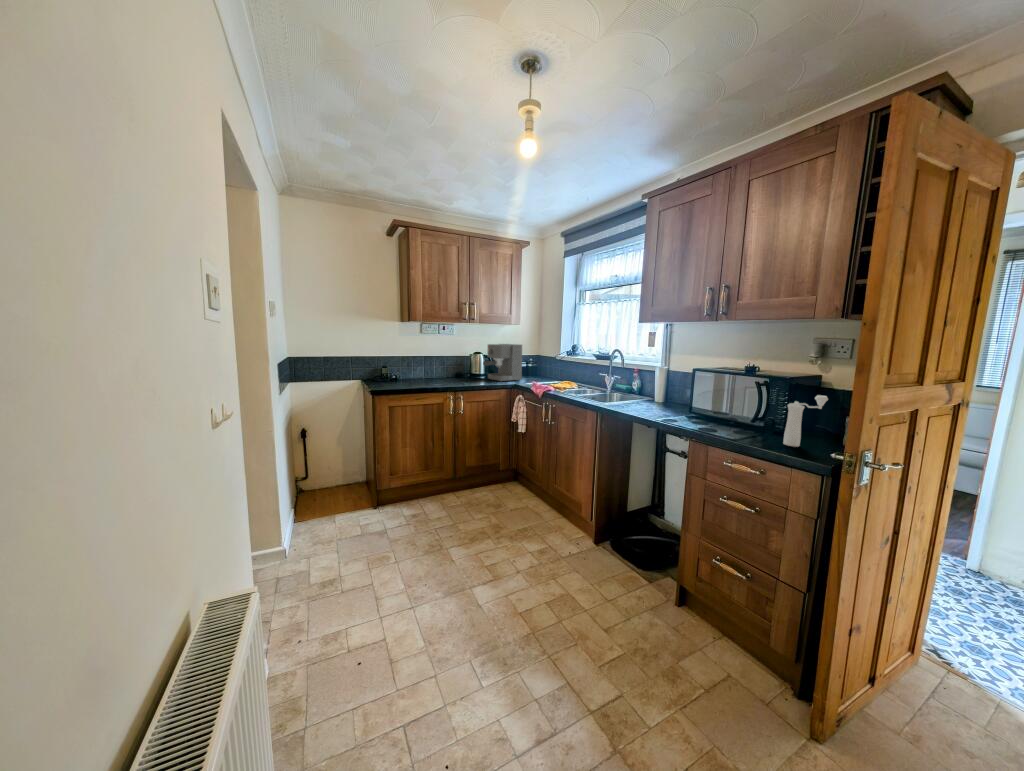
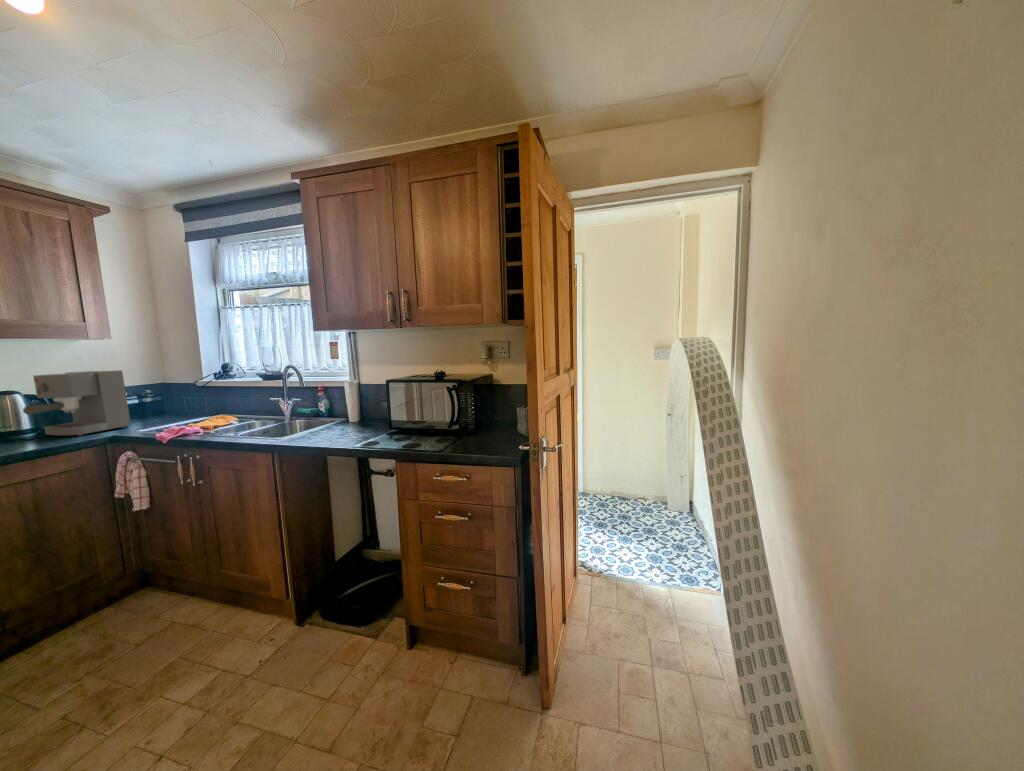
pepper mill: present [783,395,828,447] -> none [476,393,503,444]

